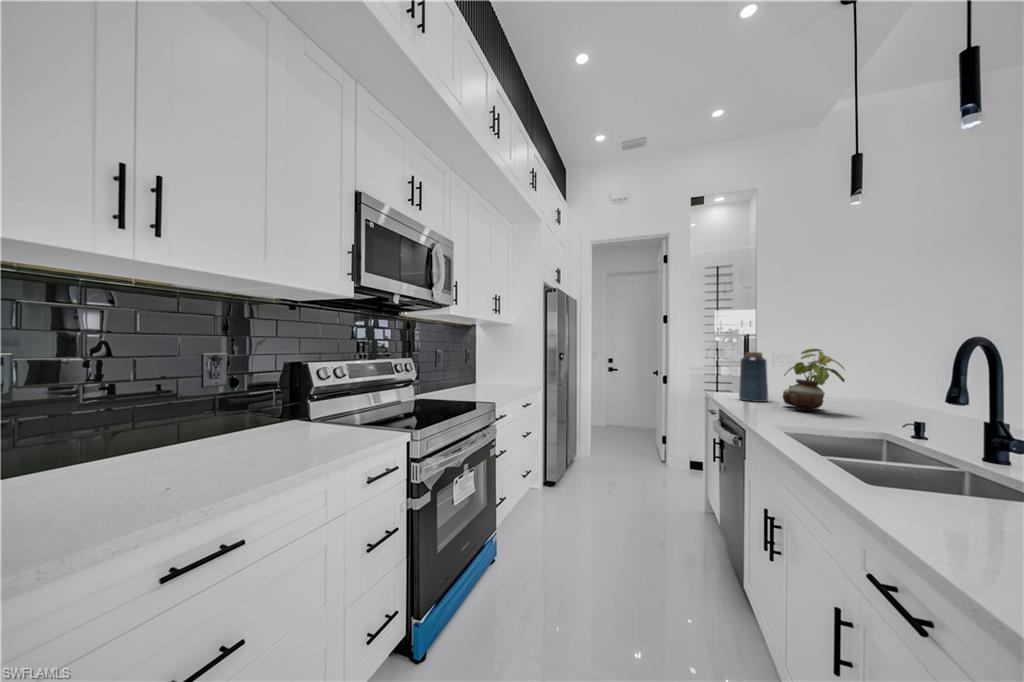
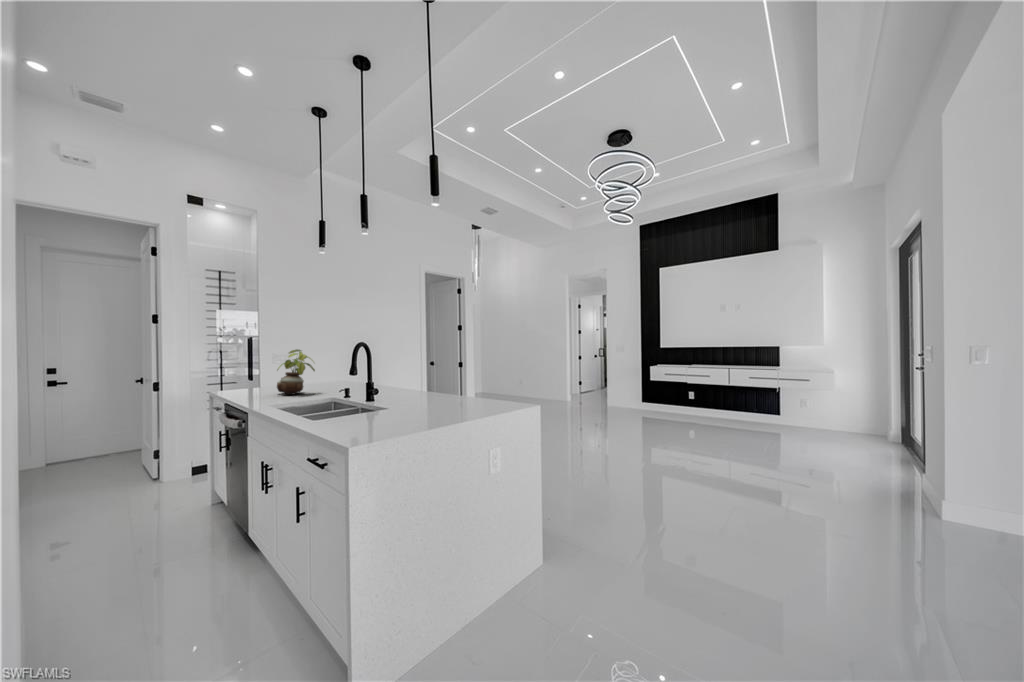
vase: present [739,352,768,402] -> none [243,353,267,394]

